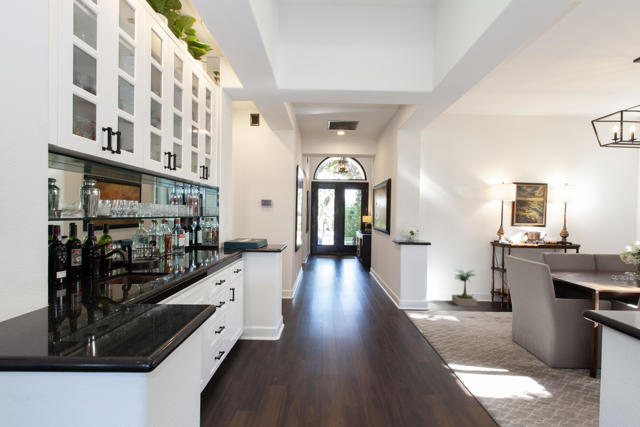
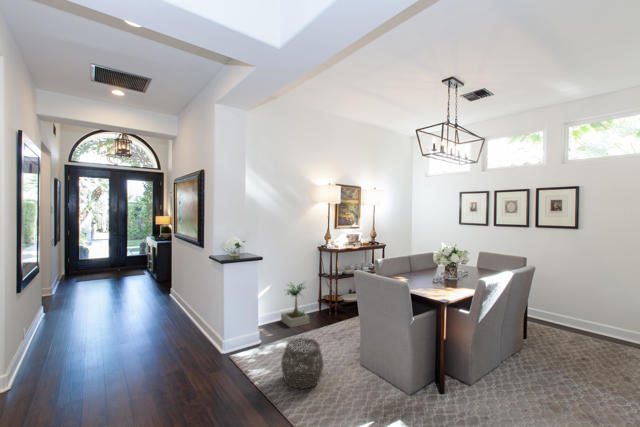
woven basket: none [433,301,467,336] -> present [281,338,323,389]

